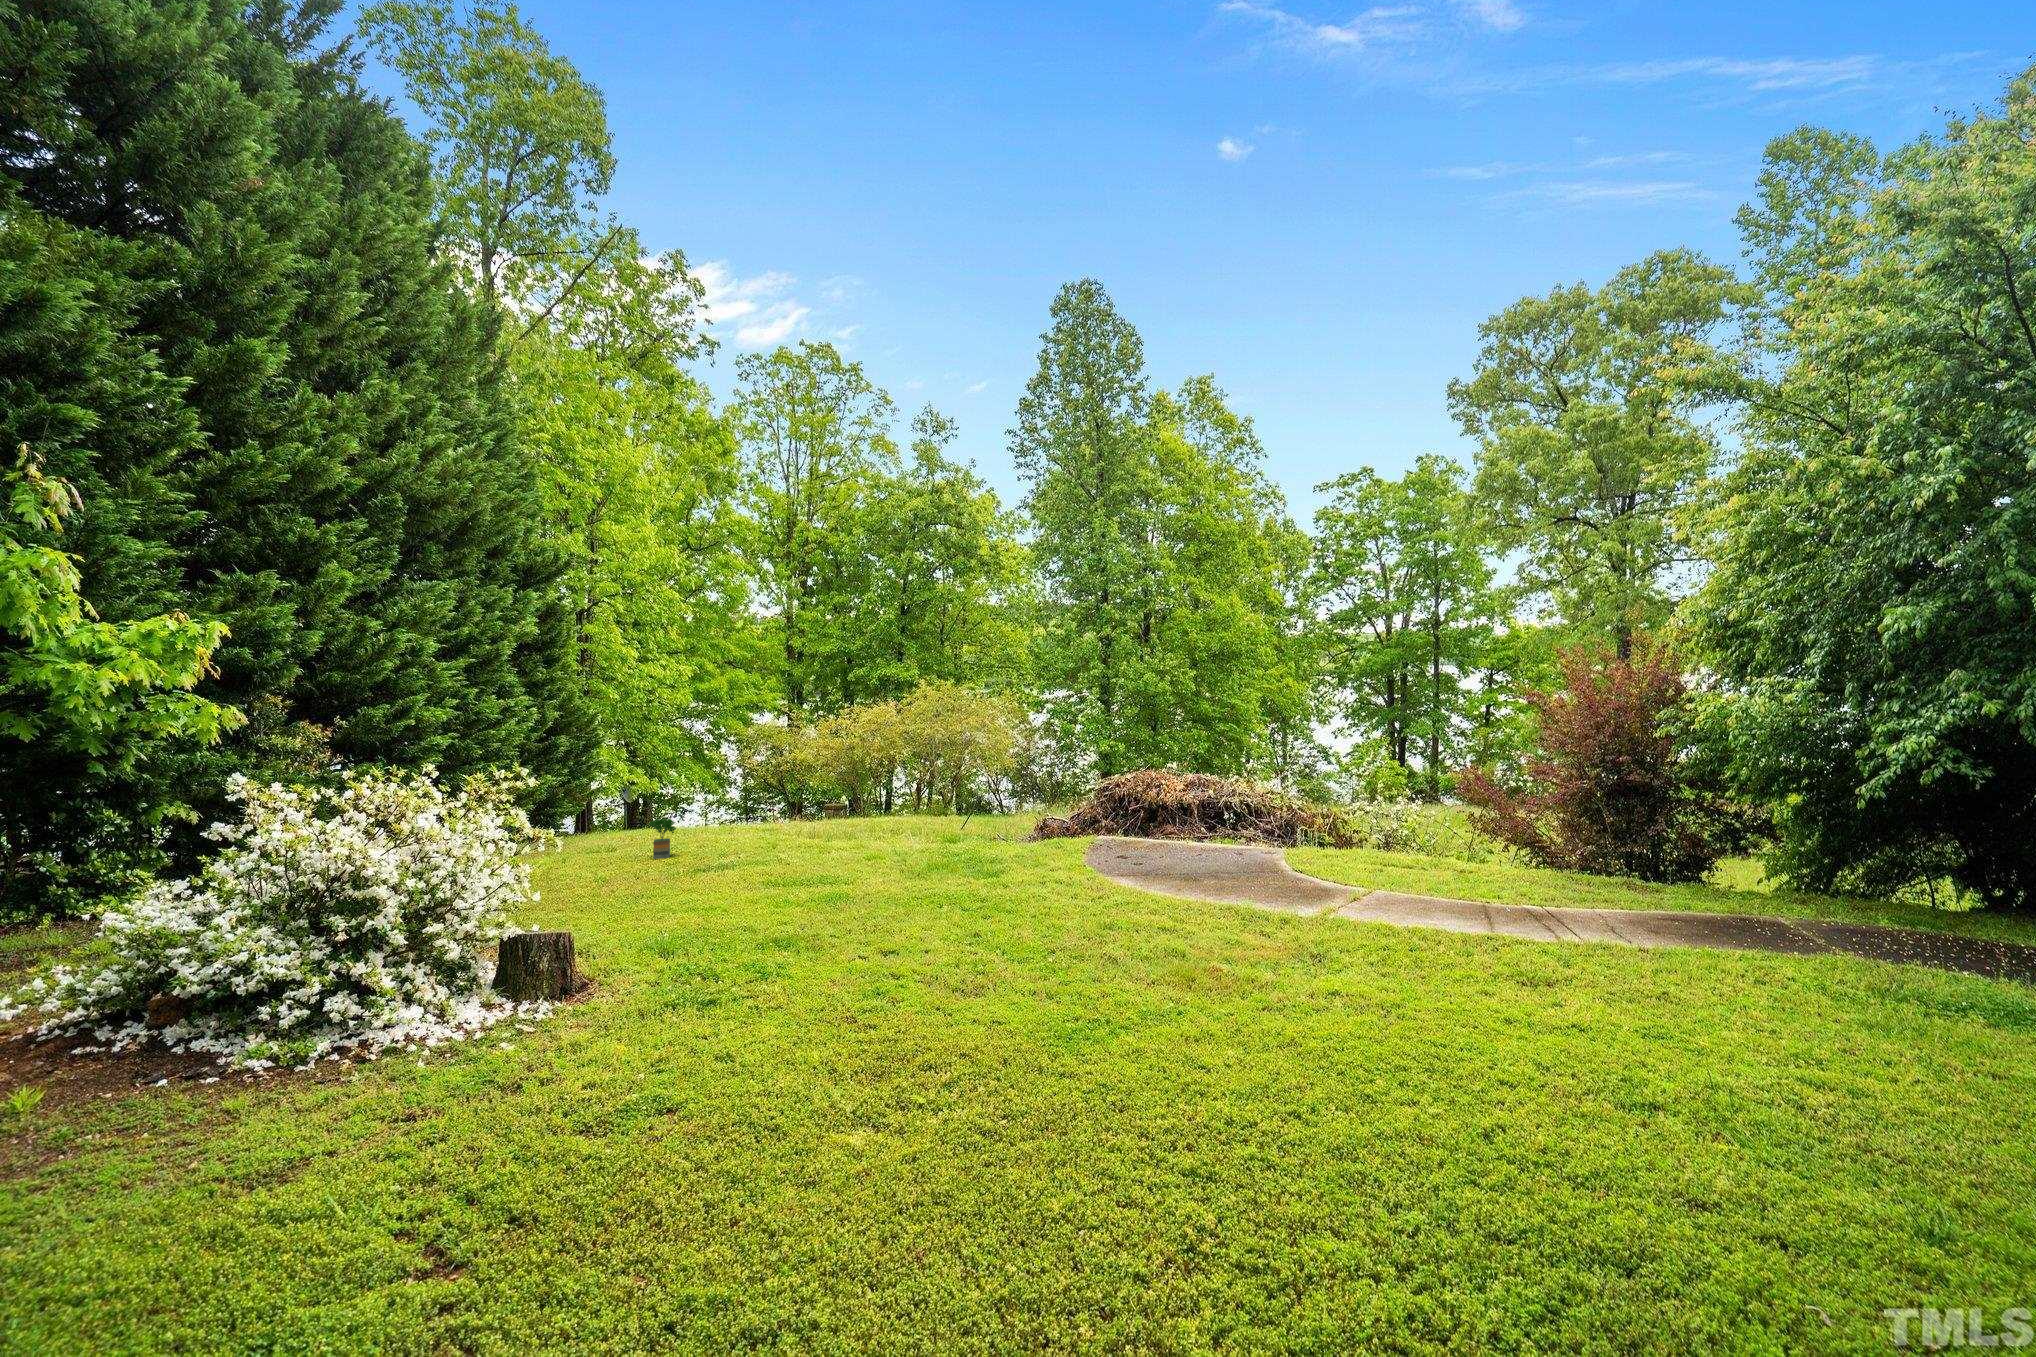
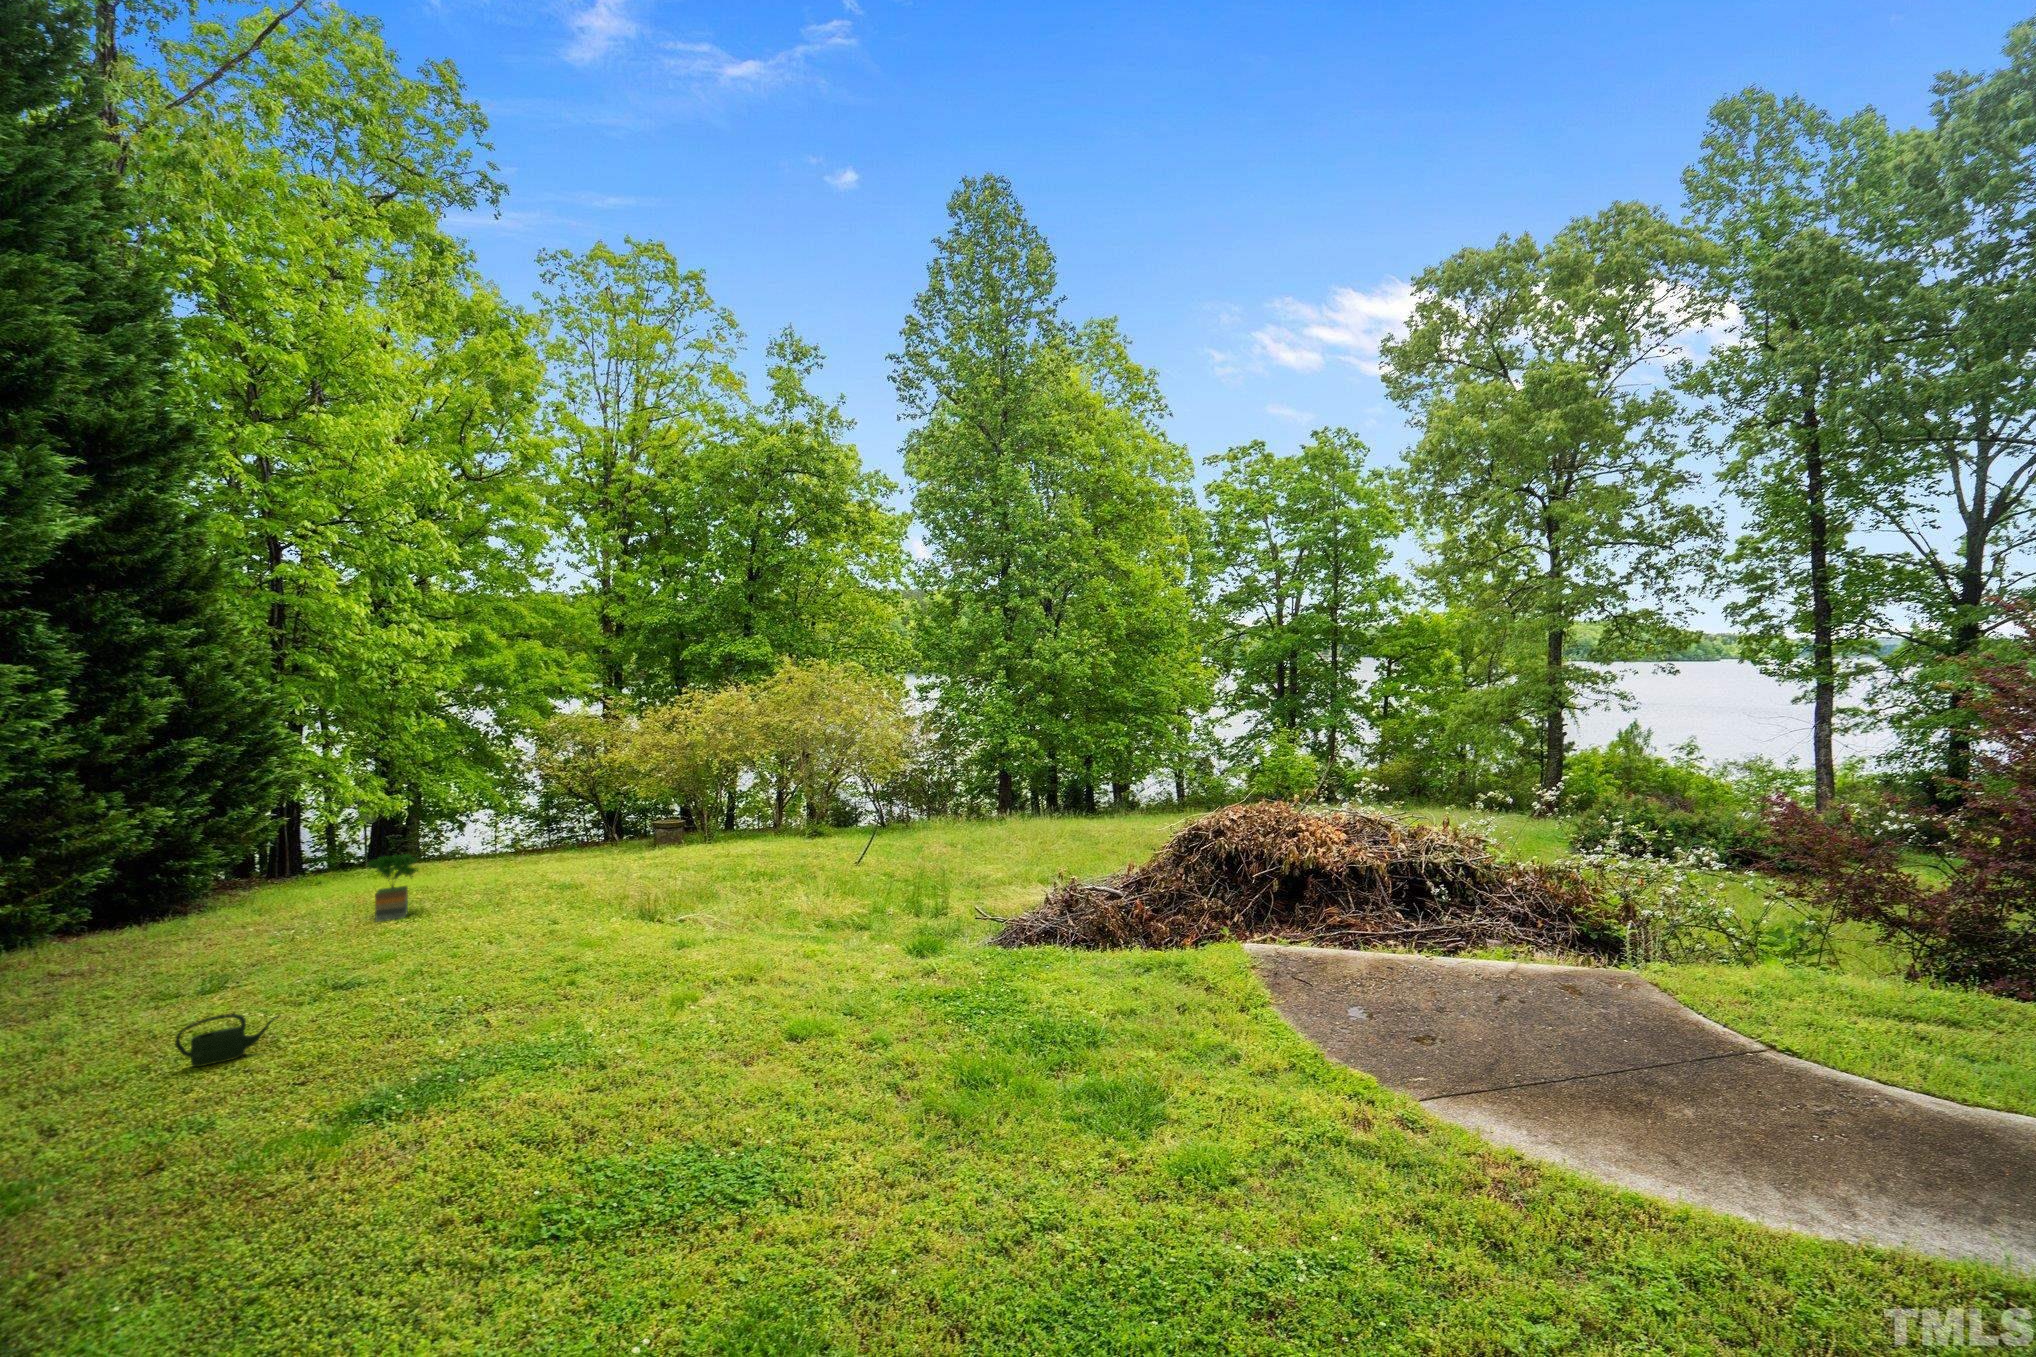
watering can: none [586,885,628,909] -> present [175,1014,279,1067]

